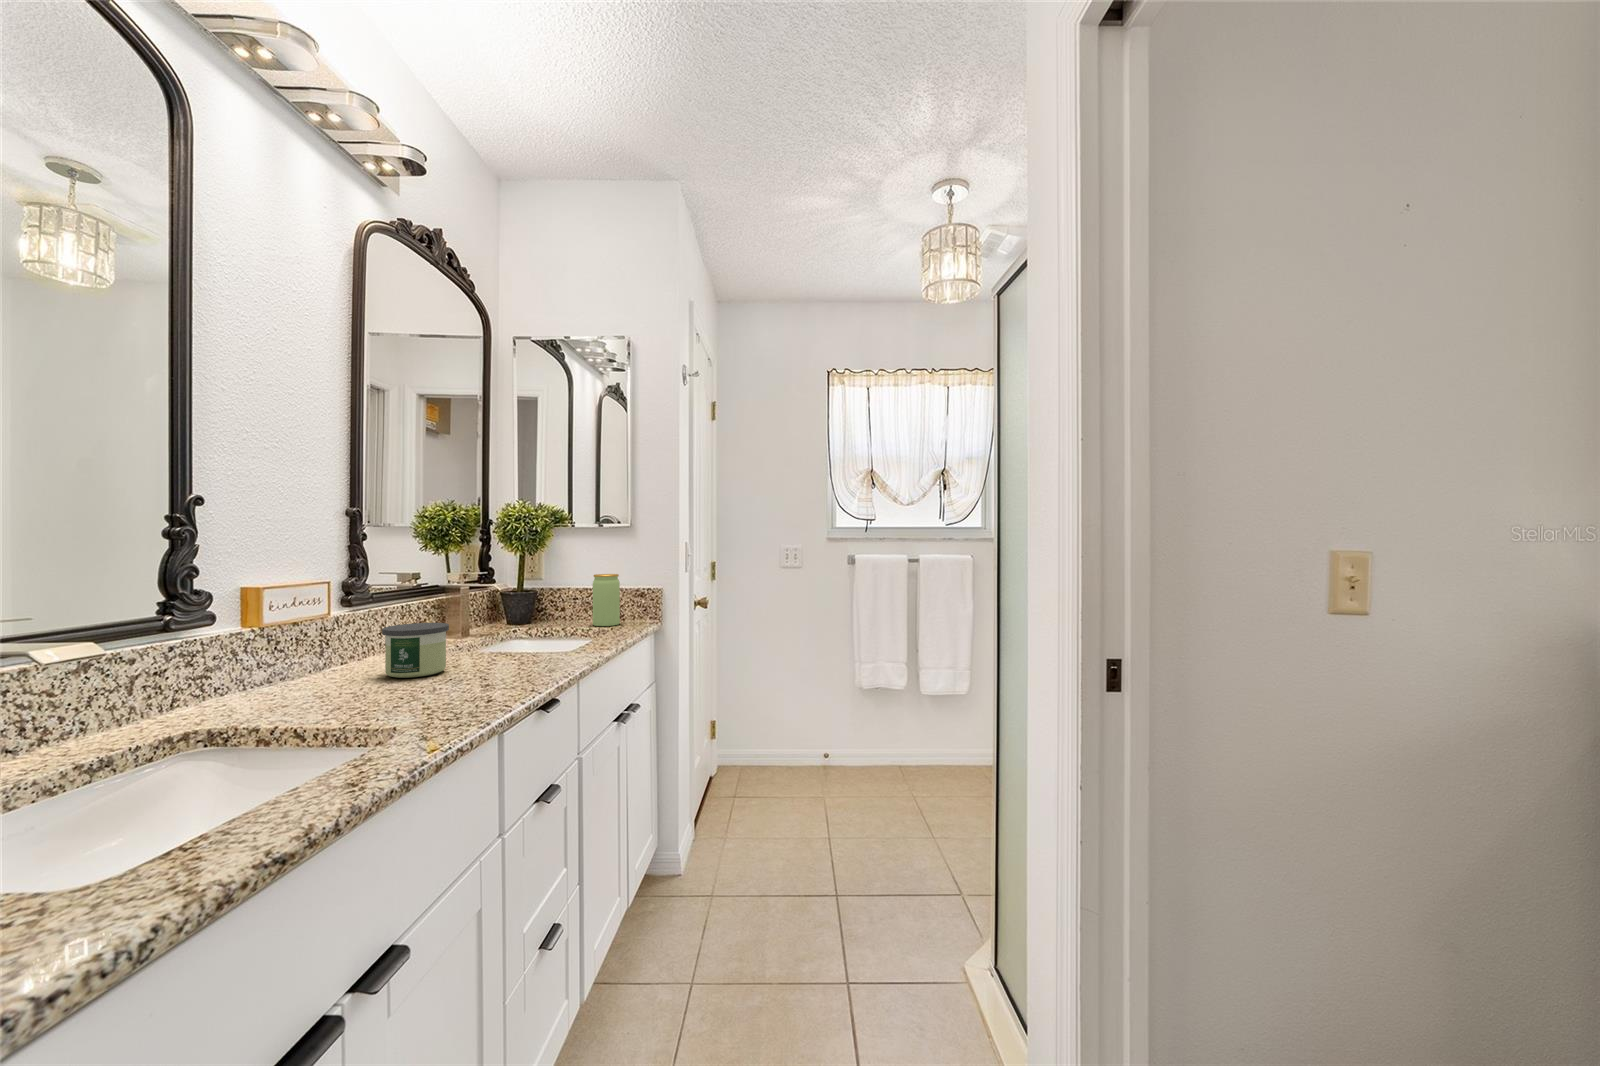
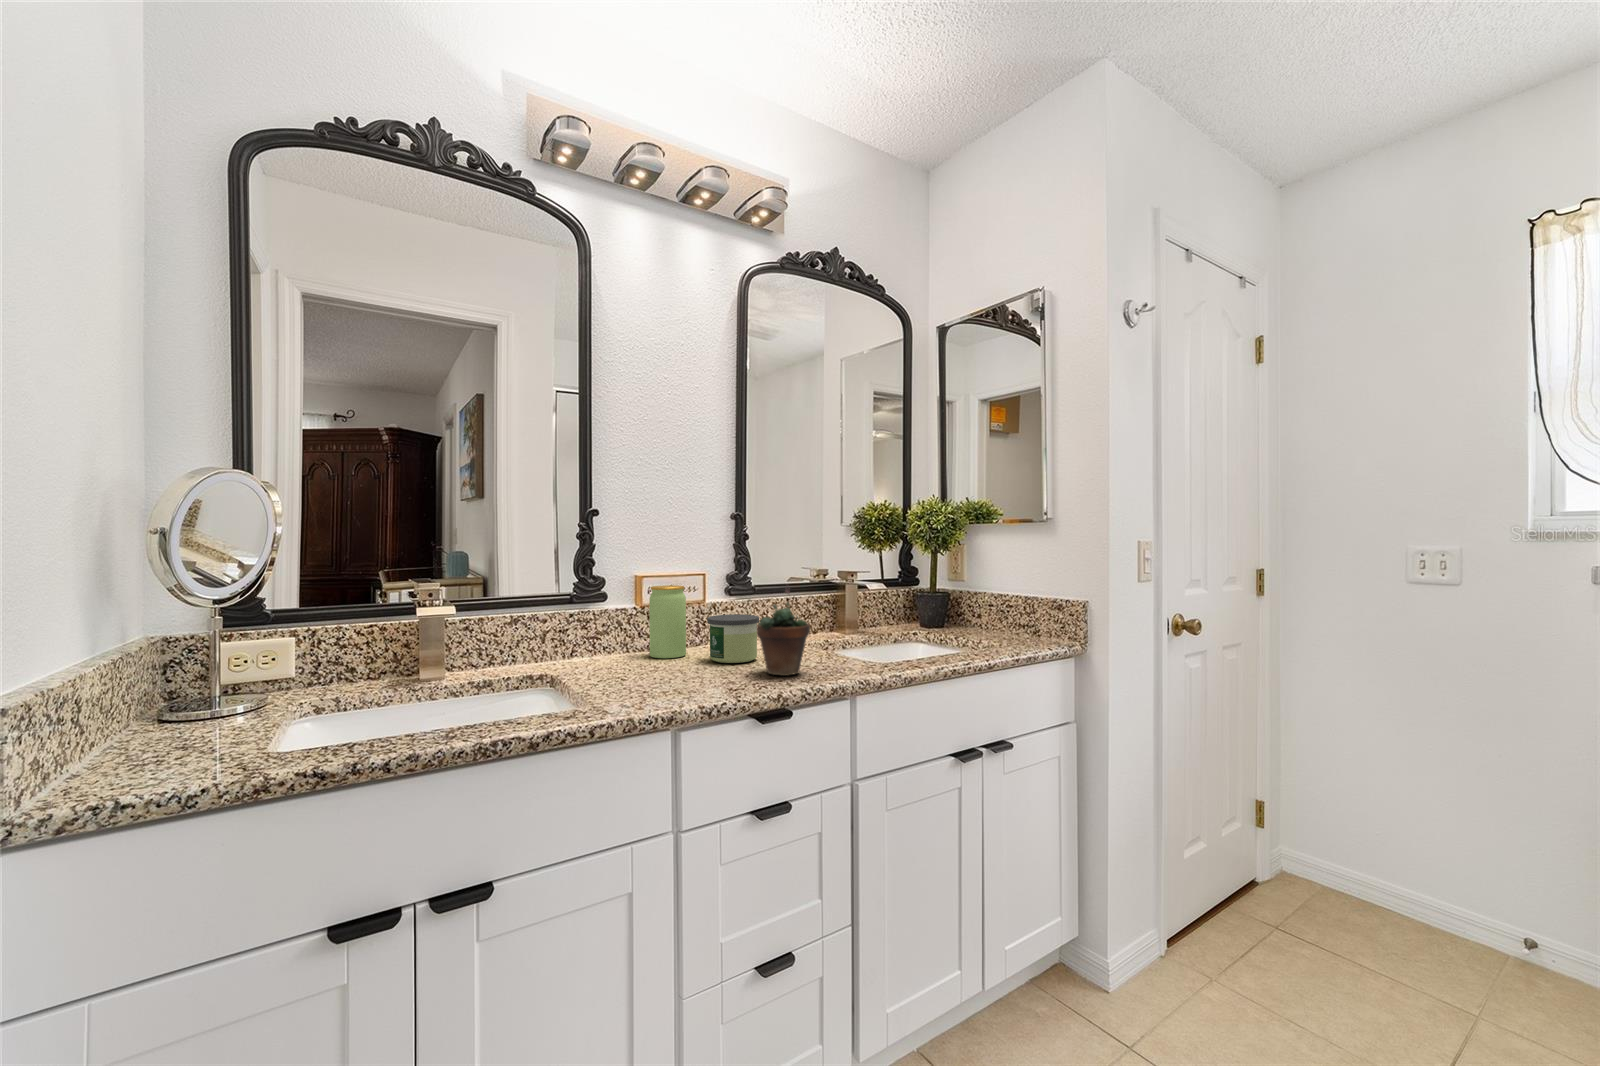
jar: present [593,574,620,626] -> present [649,585,686,658]
succulent plant: none [481,584,540,674] -> present [757,589,810,676]

